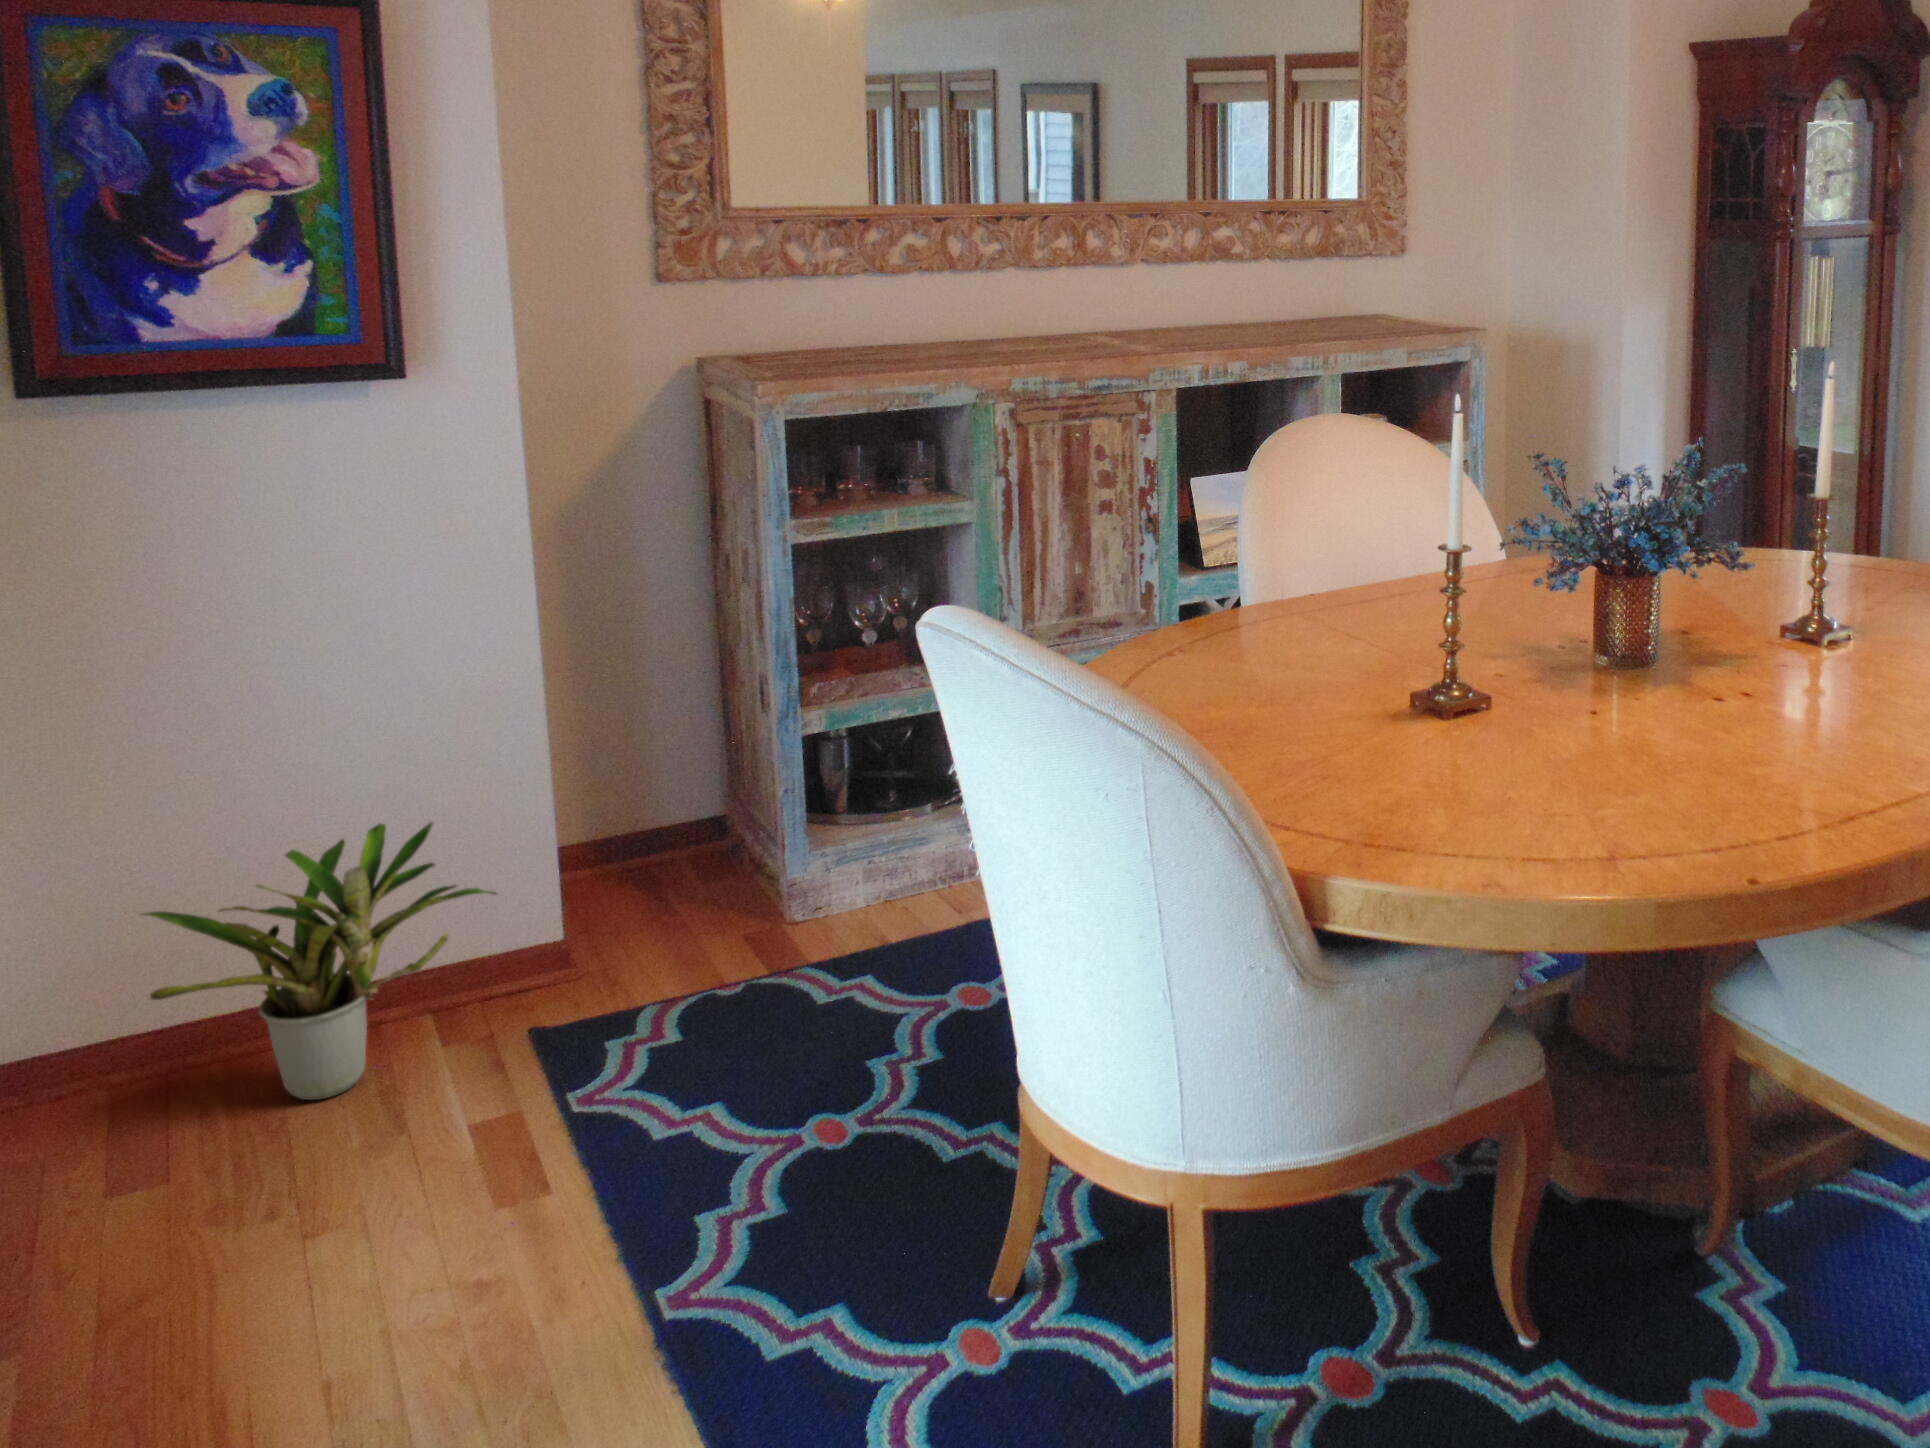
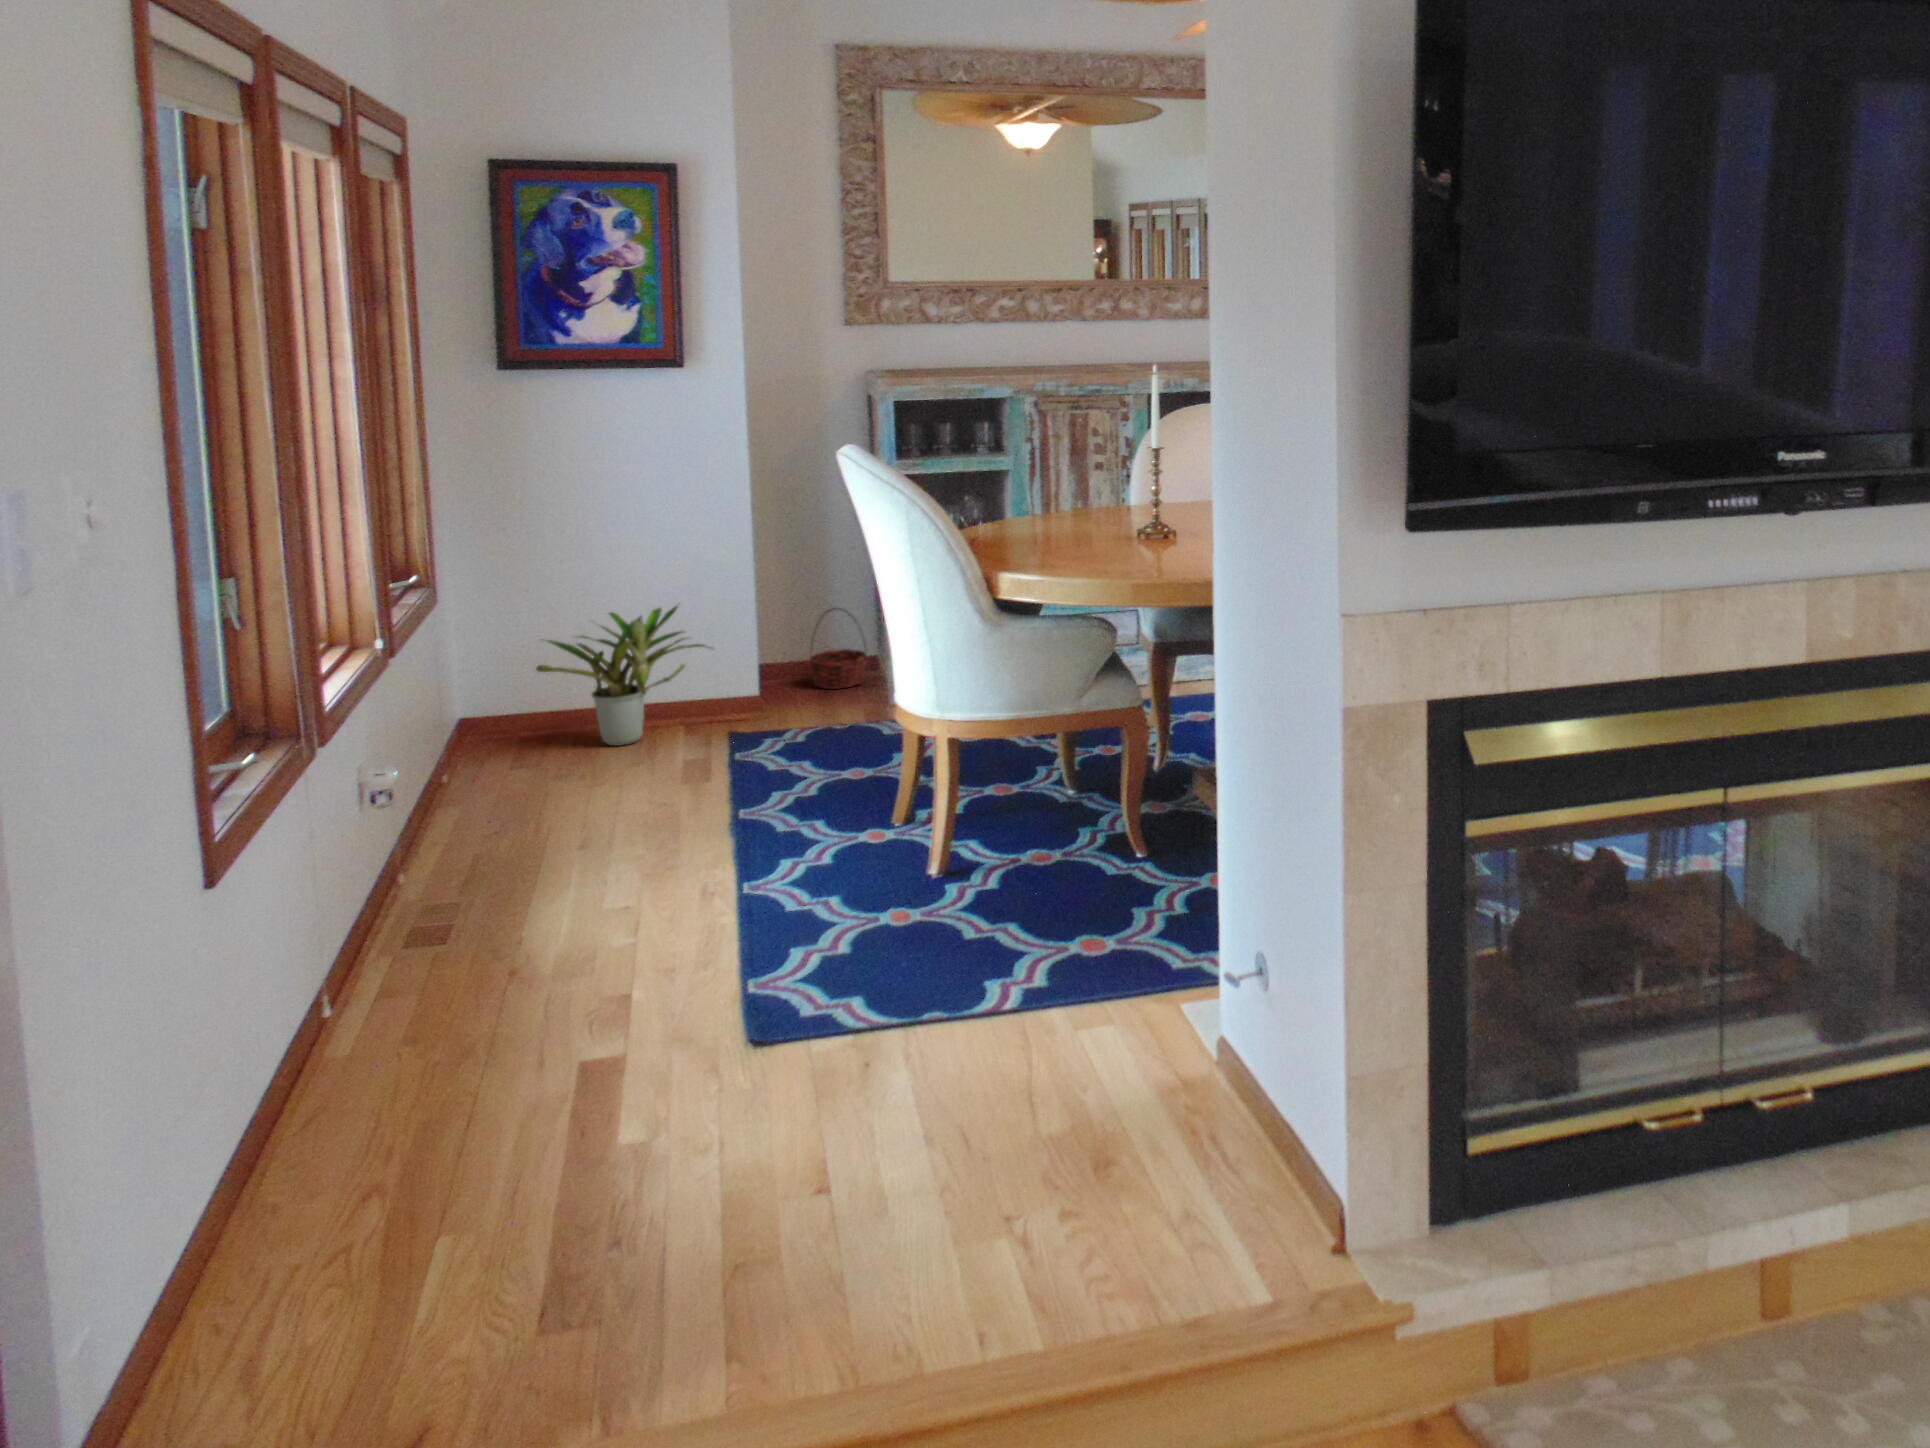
basket: none [624,762,727,901] -> present [810,608,867,689]

